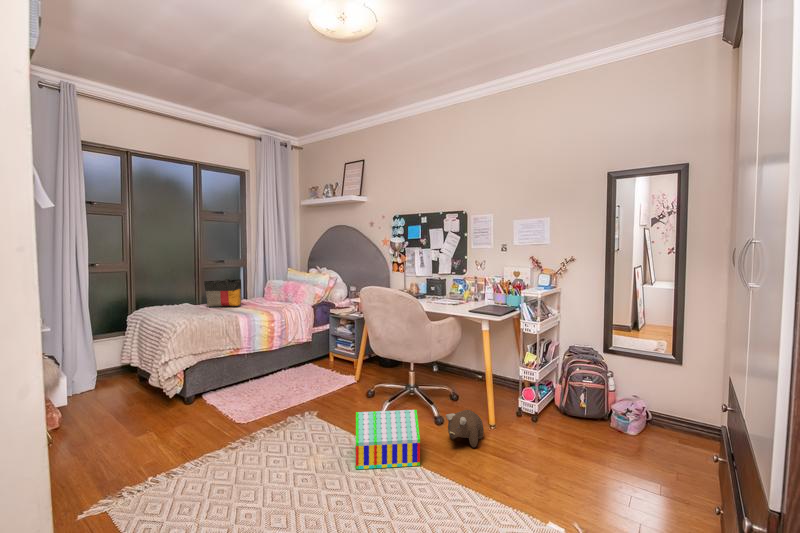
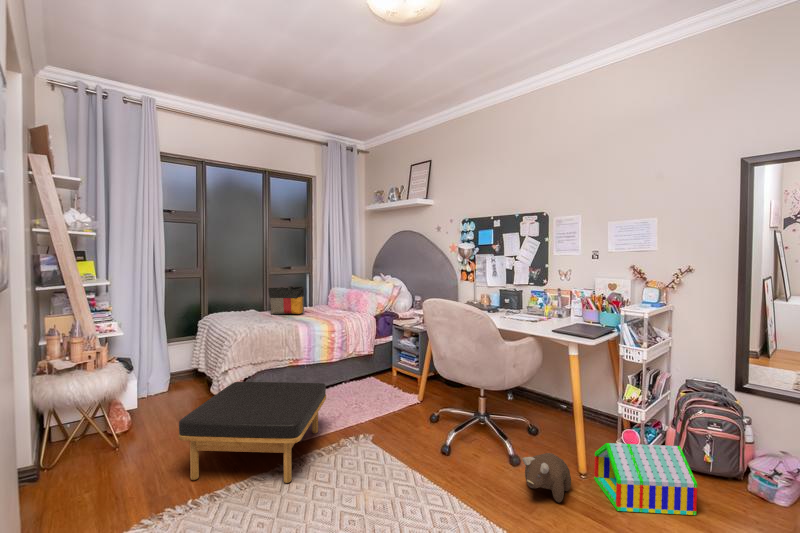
ottoman: none [129,368,271,463] -> present [179,382,326,483]
toy house: present [356,410,420,469] -> present [594,443,697,515]

